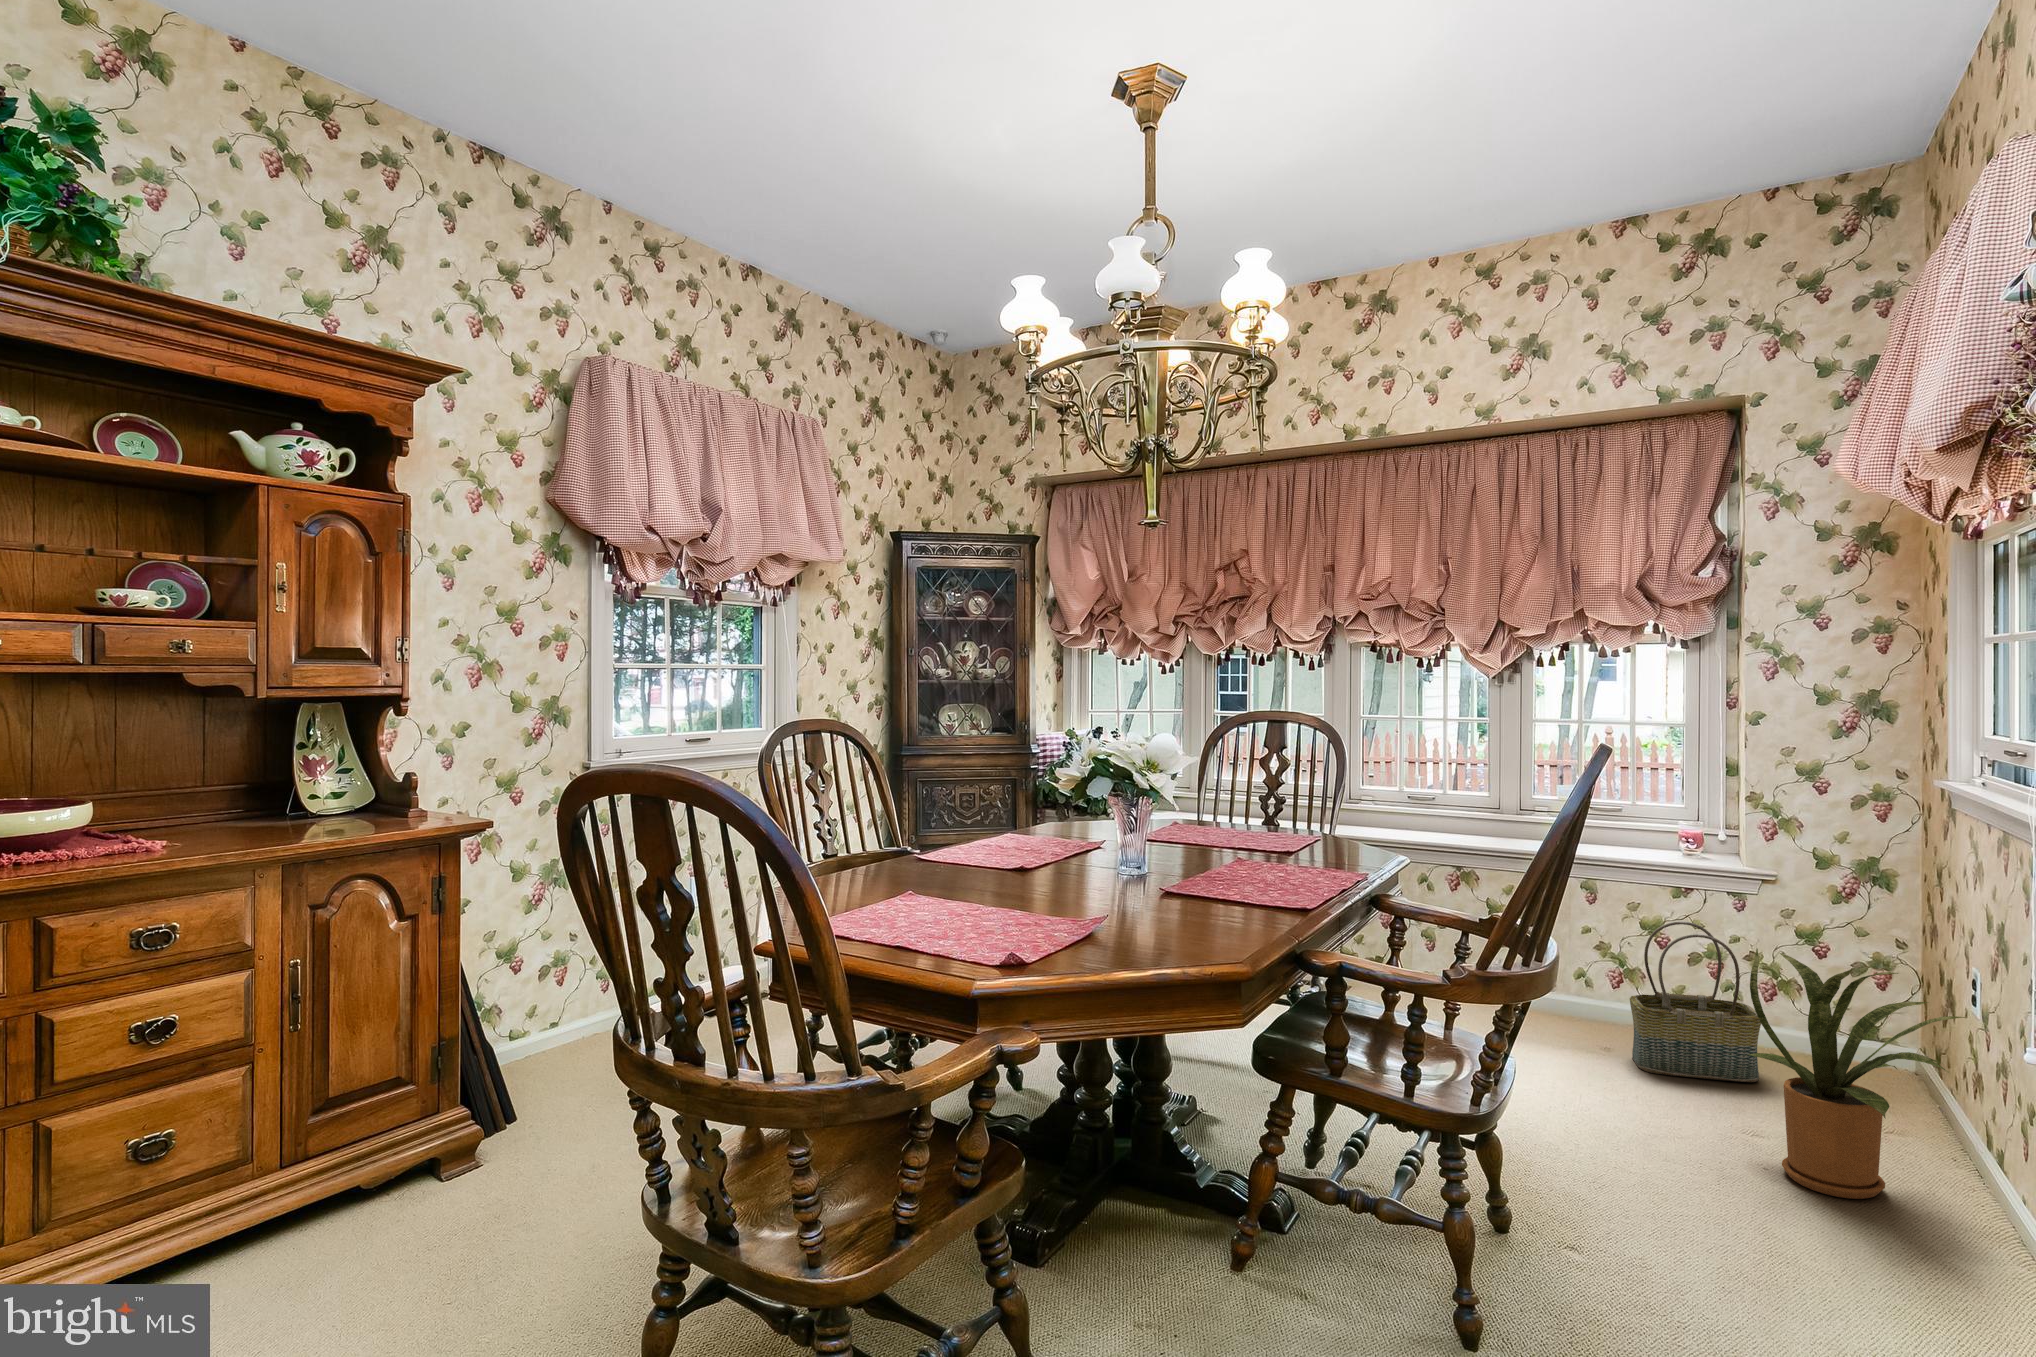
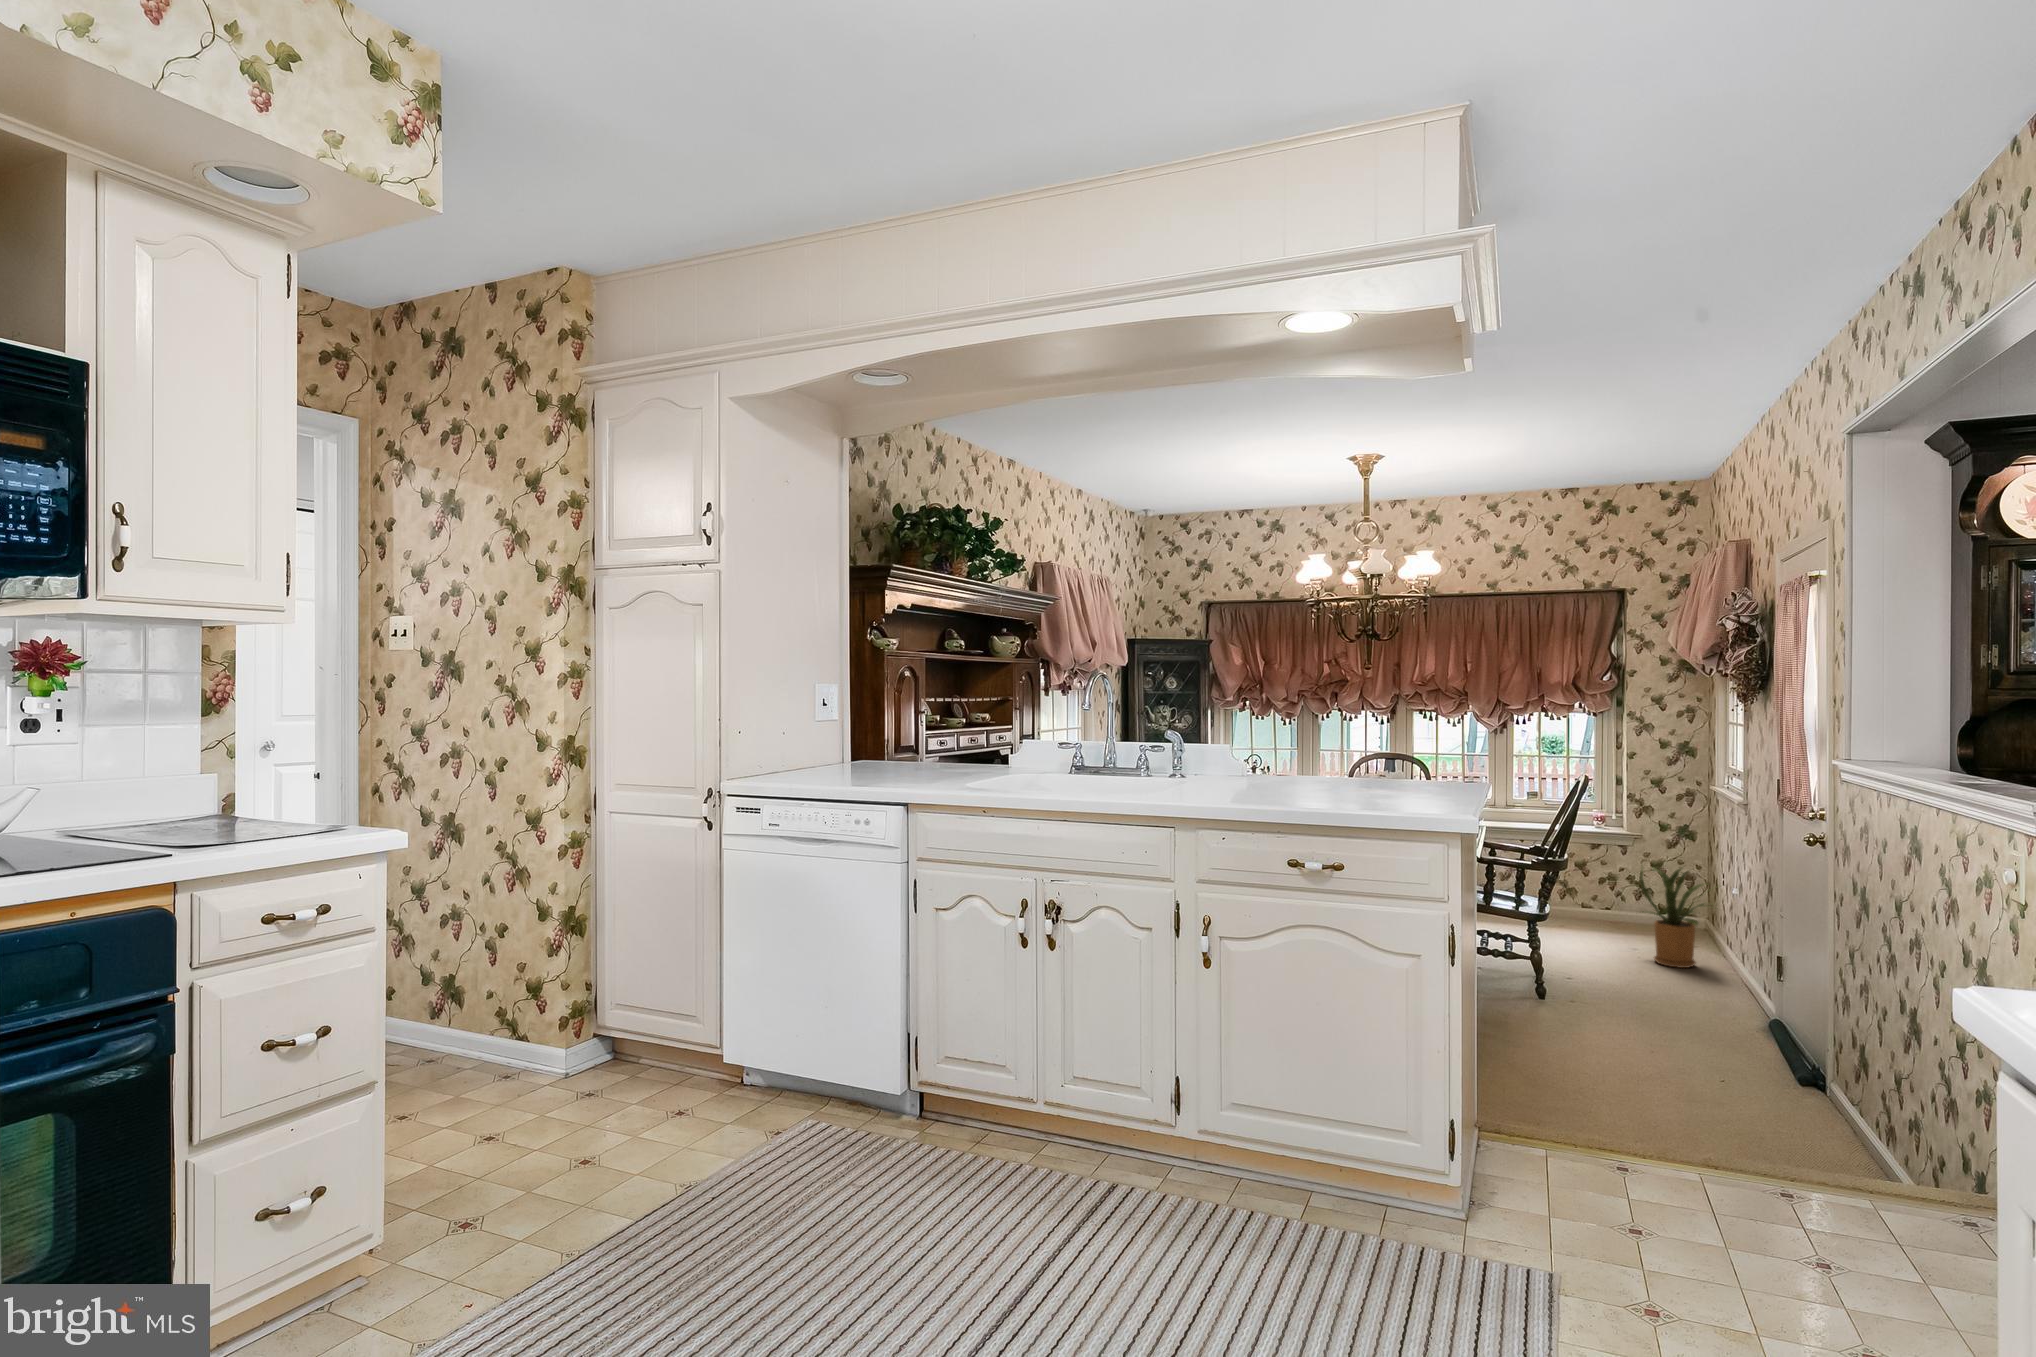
basket: present [1630,922,1761,1082] -> none [1573,859,1638,936]

